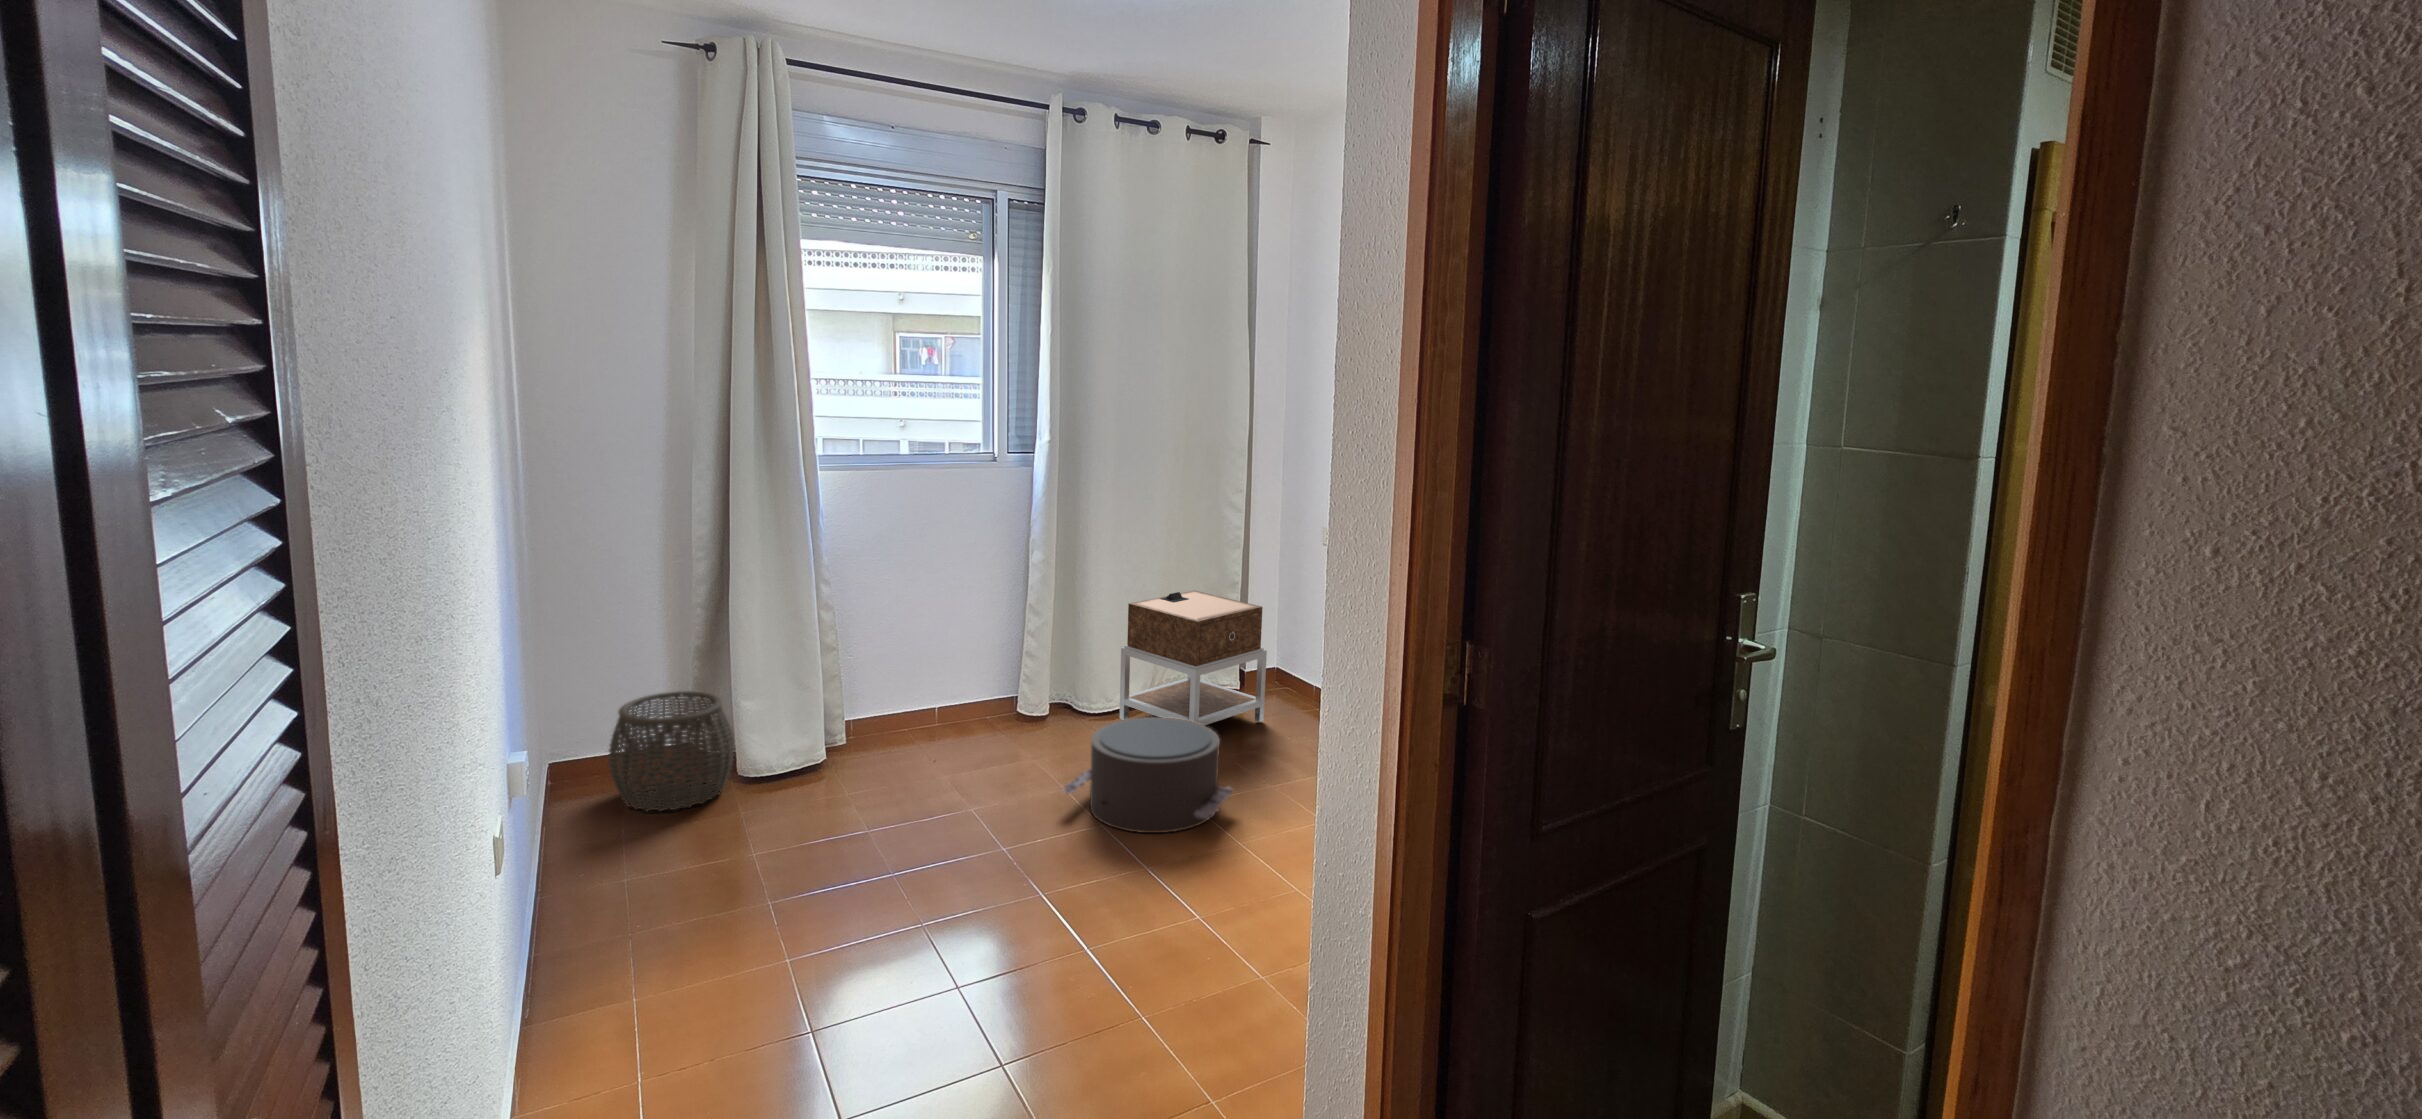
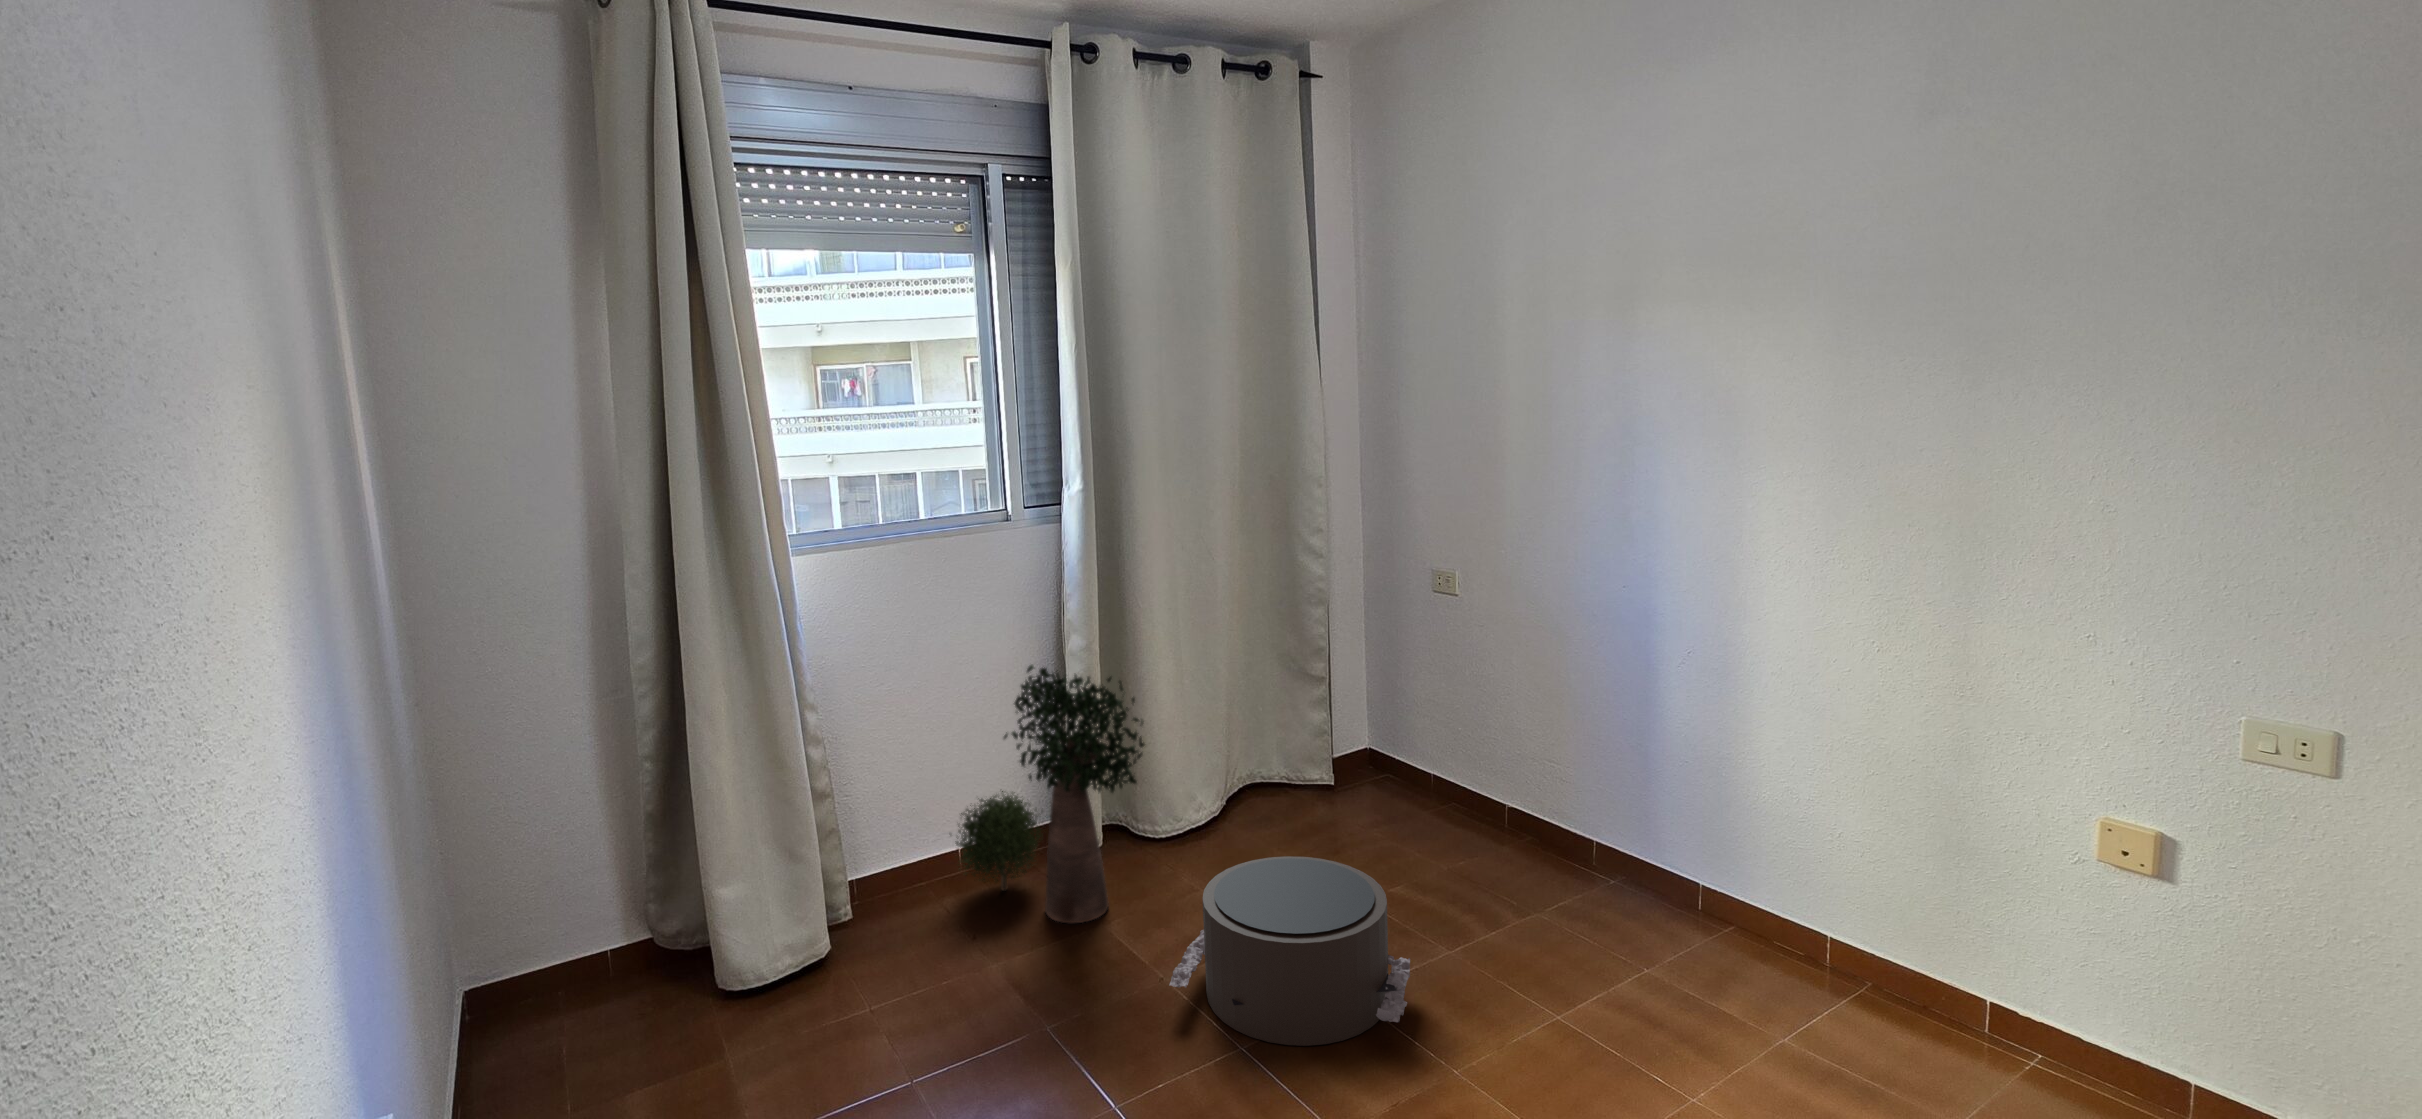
potted plant: none [926,569,1075,760] -> present [955,665,1145,923]
nightstand: present [1120,590,1267,725] -> none [1192,662,1384,879]
woven basket: present [608,691,735,811] -> none [537,873,710,1061]

